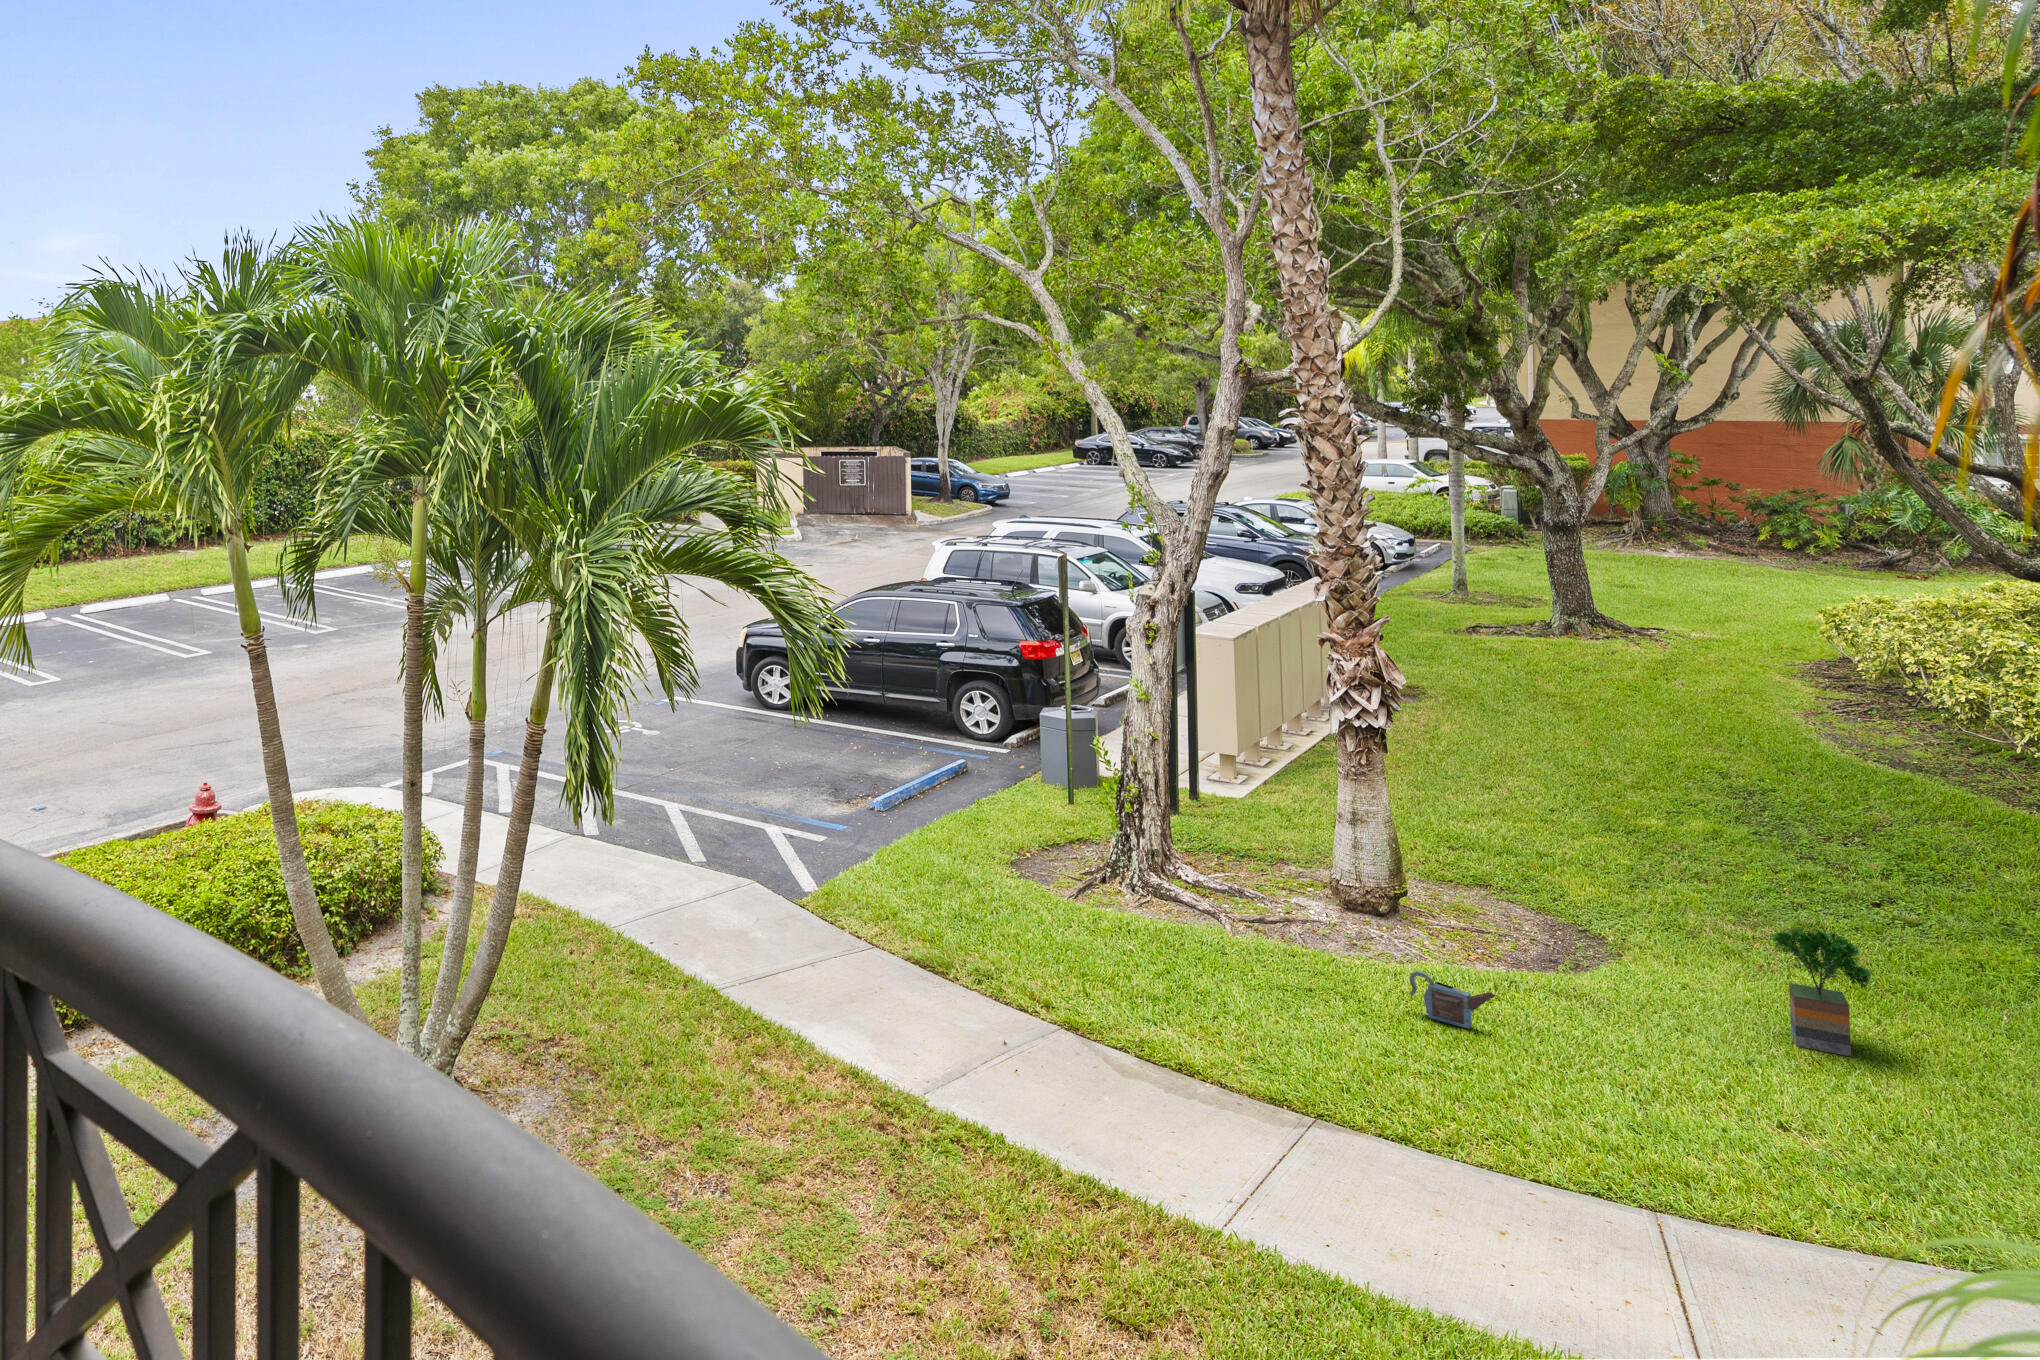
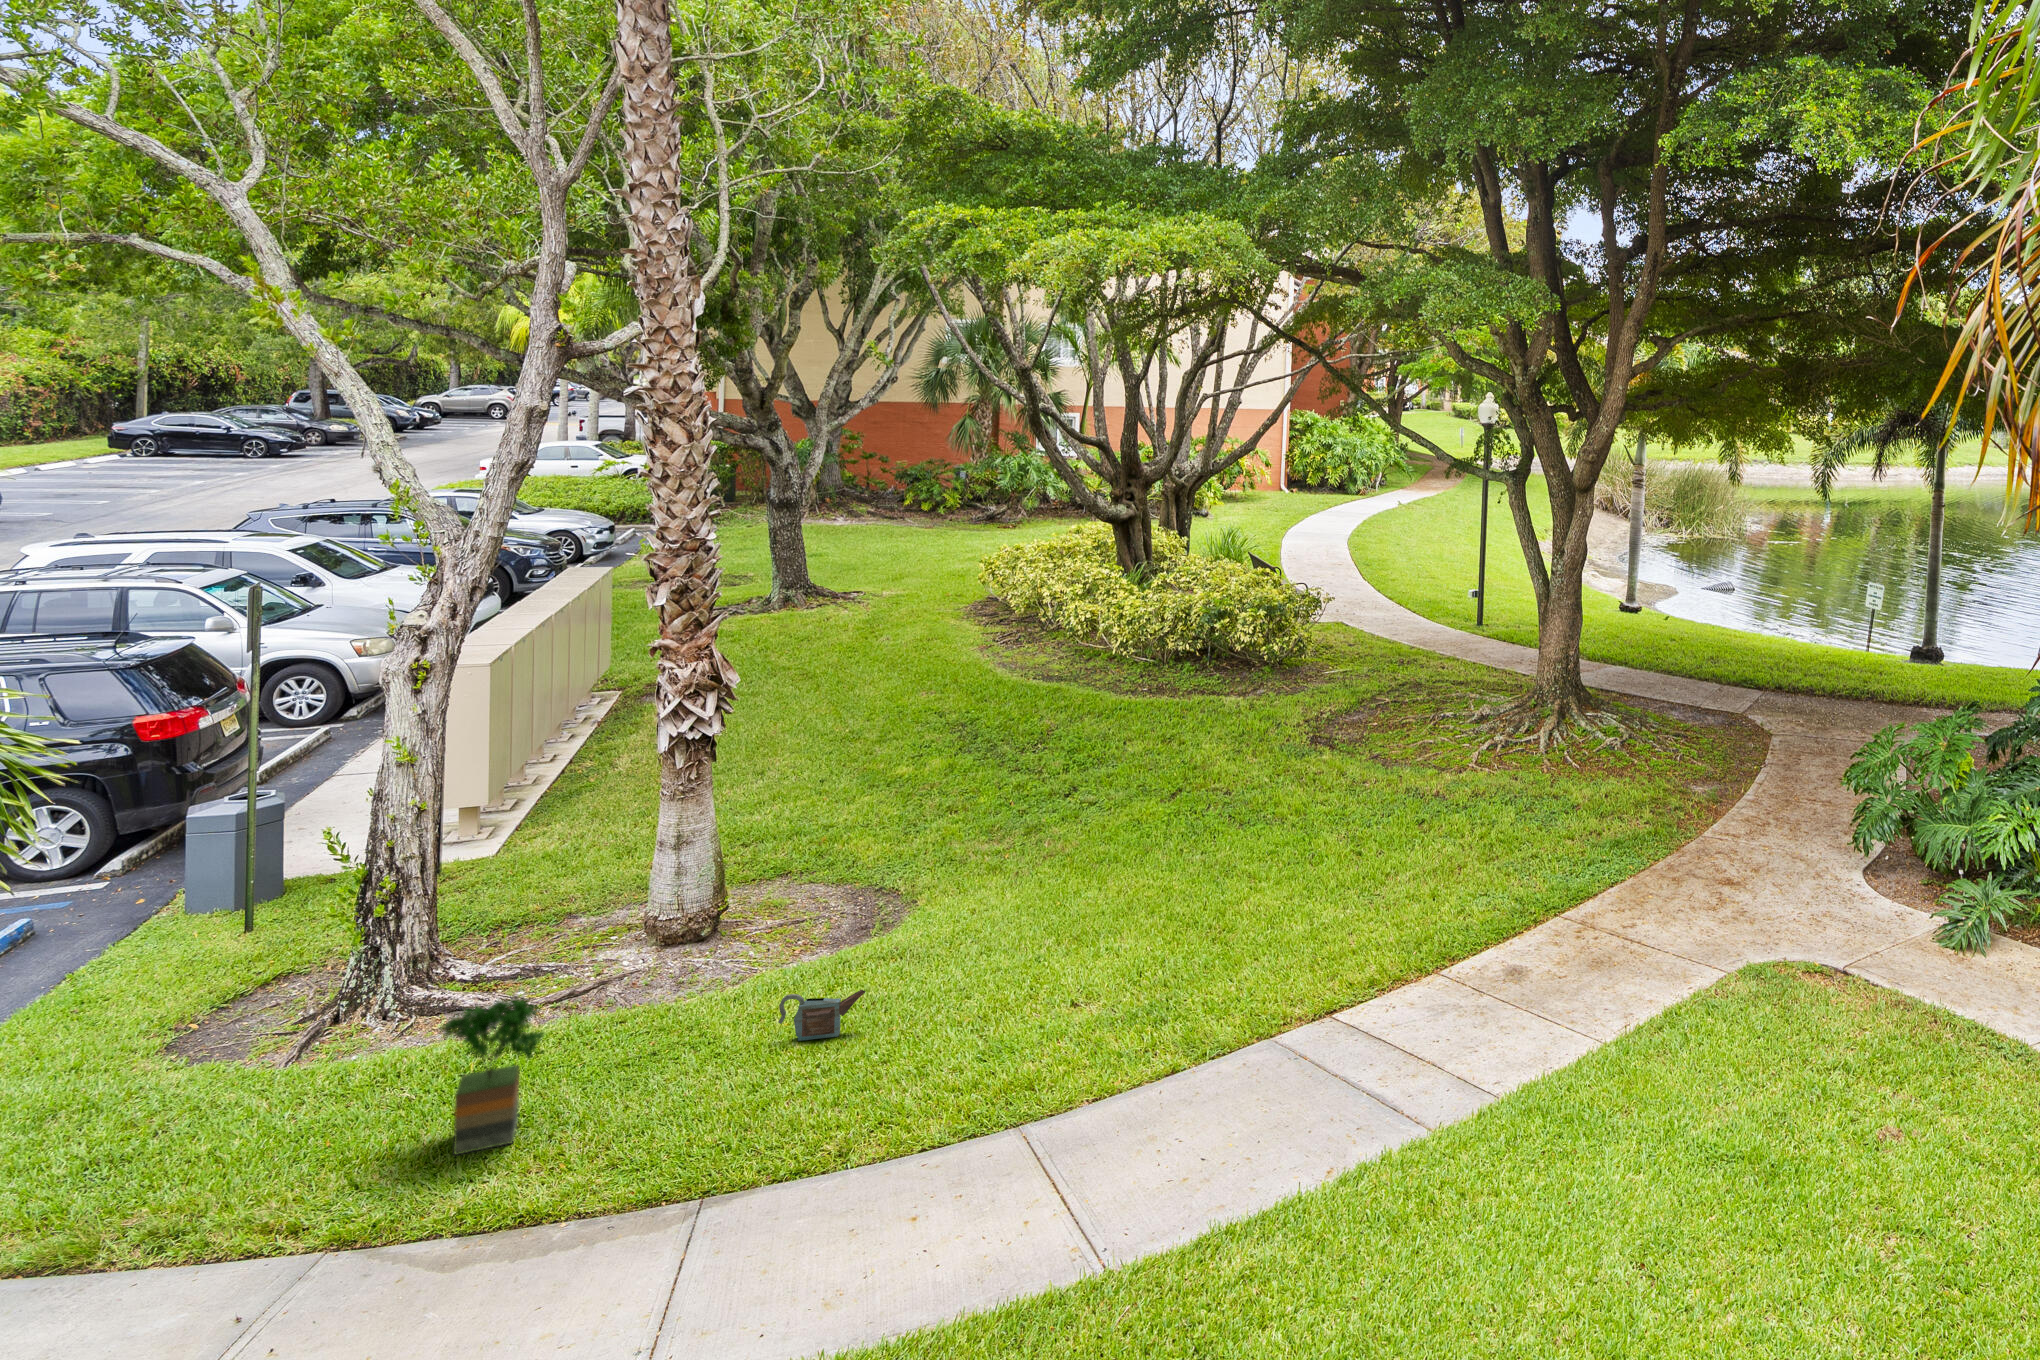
potted tree: present [1771,927,1871,1057] -> present [440,997,544,1155]

